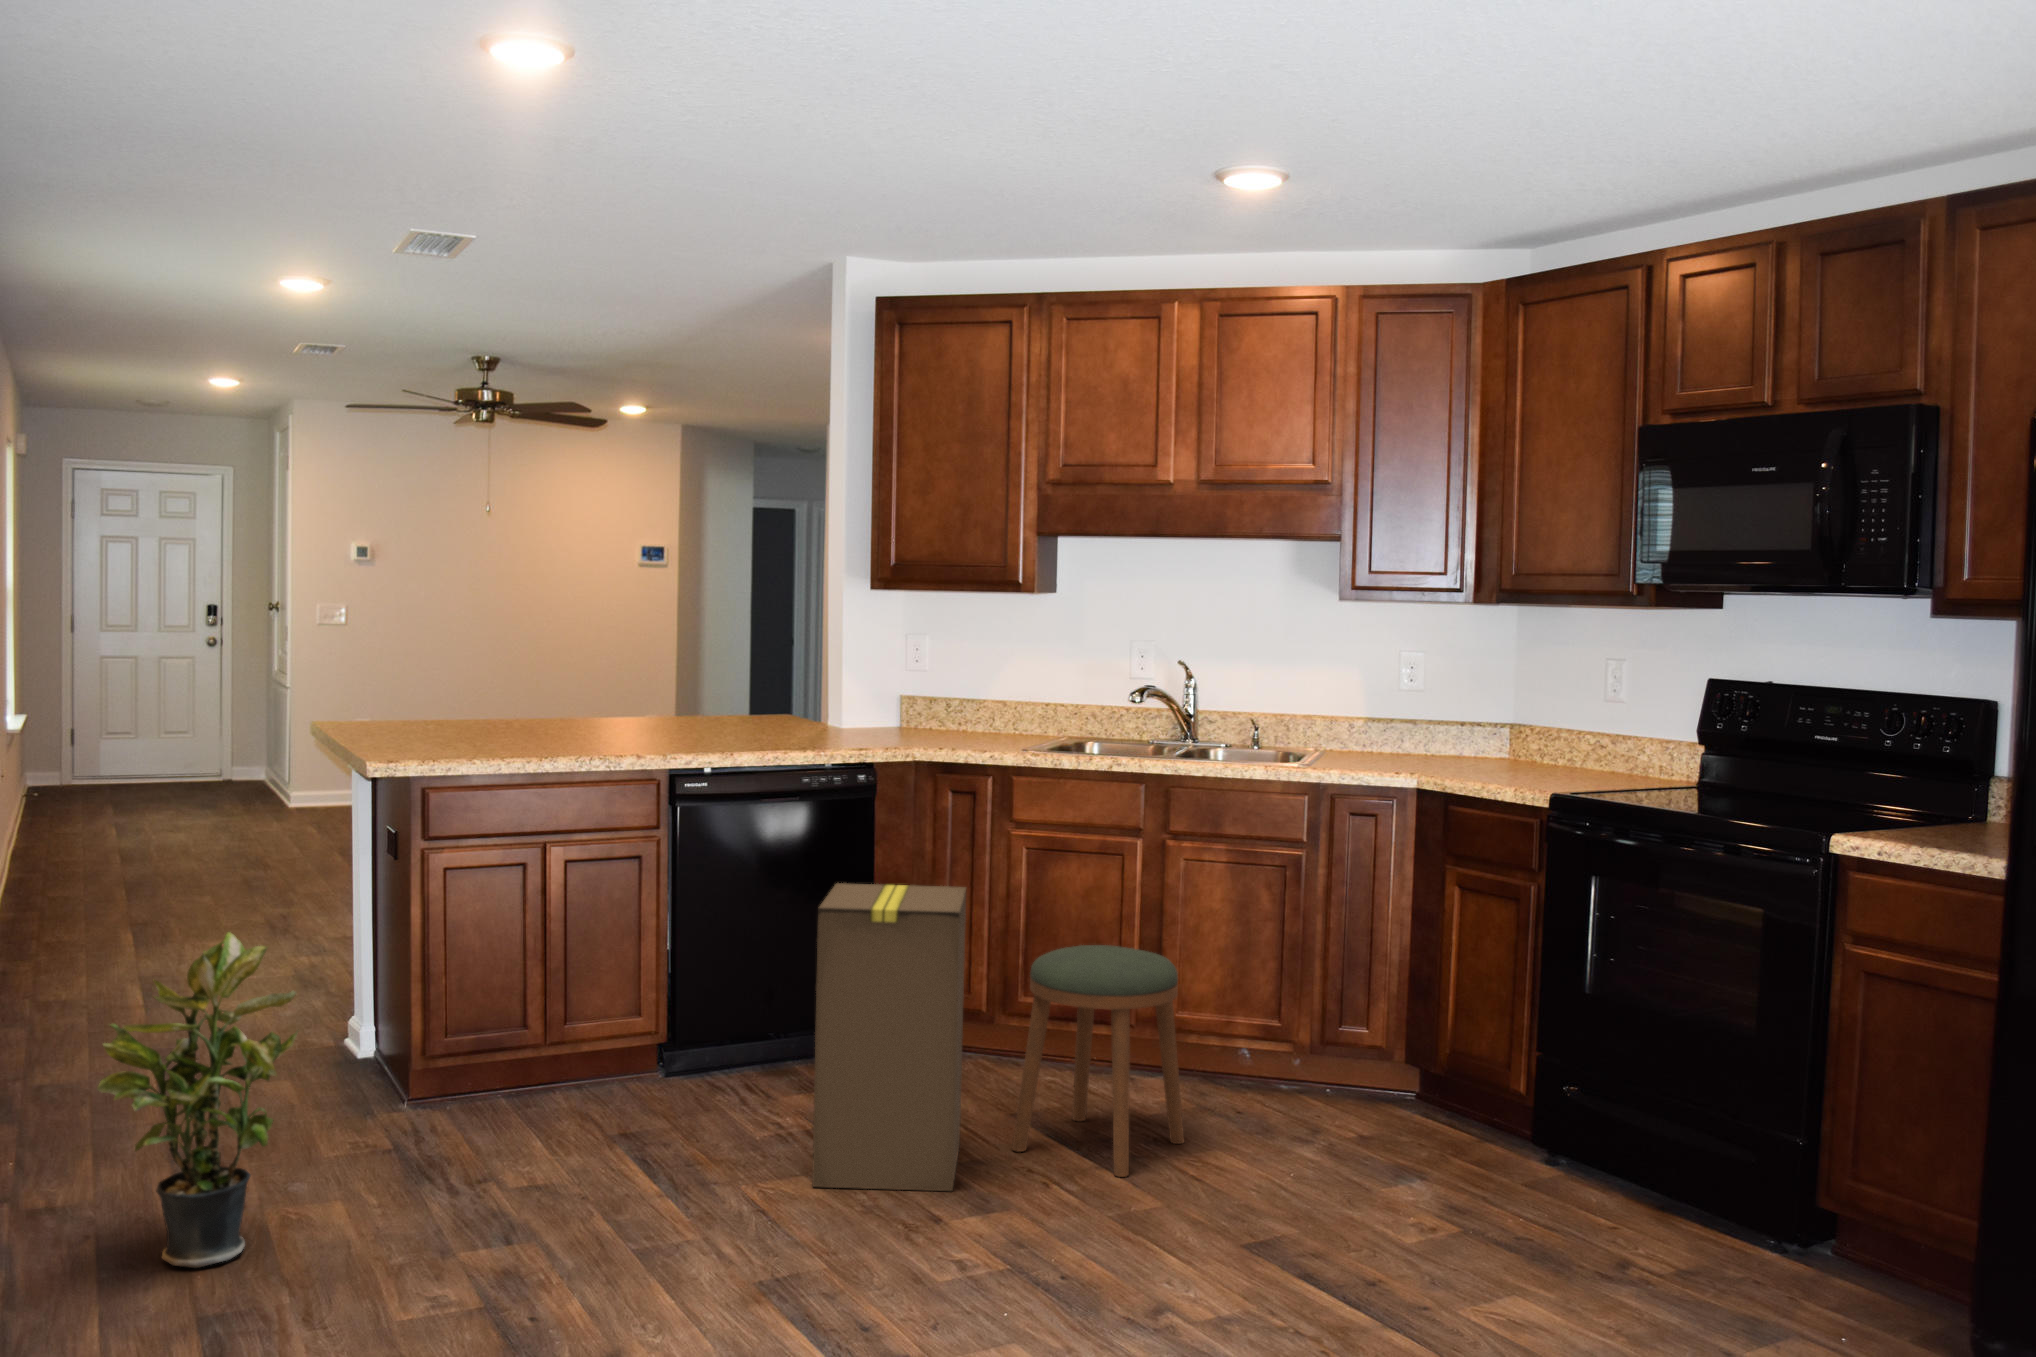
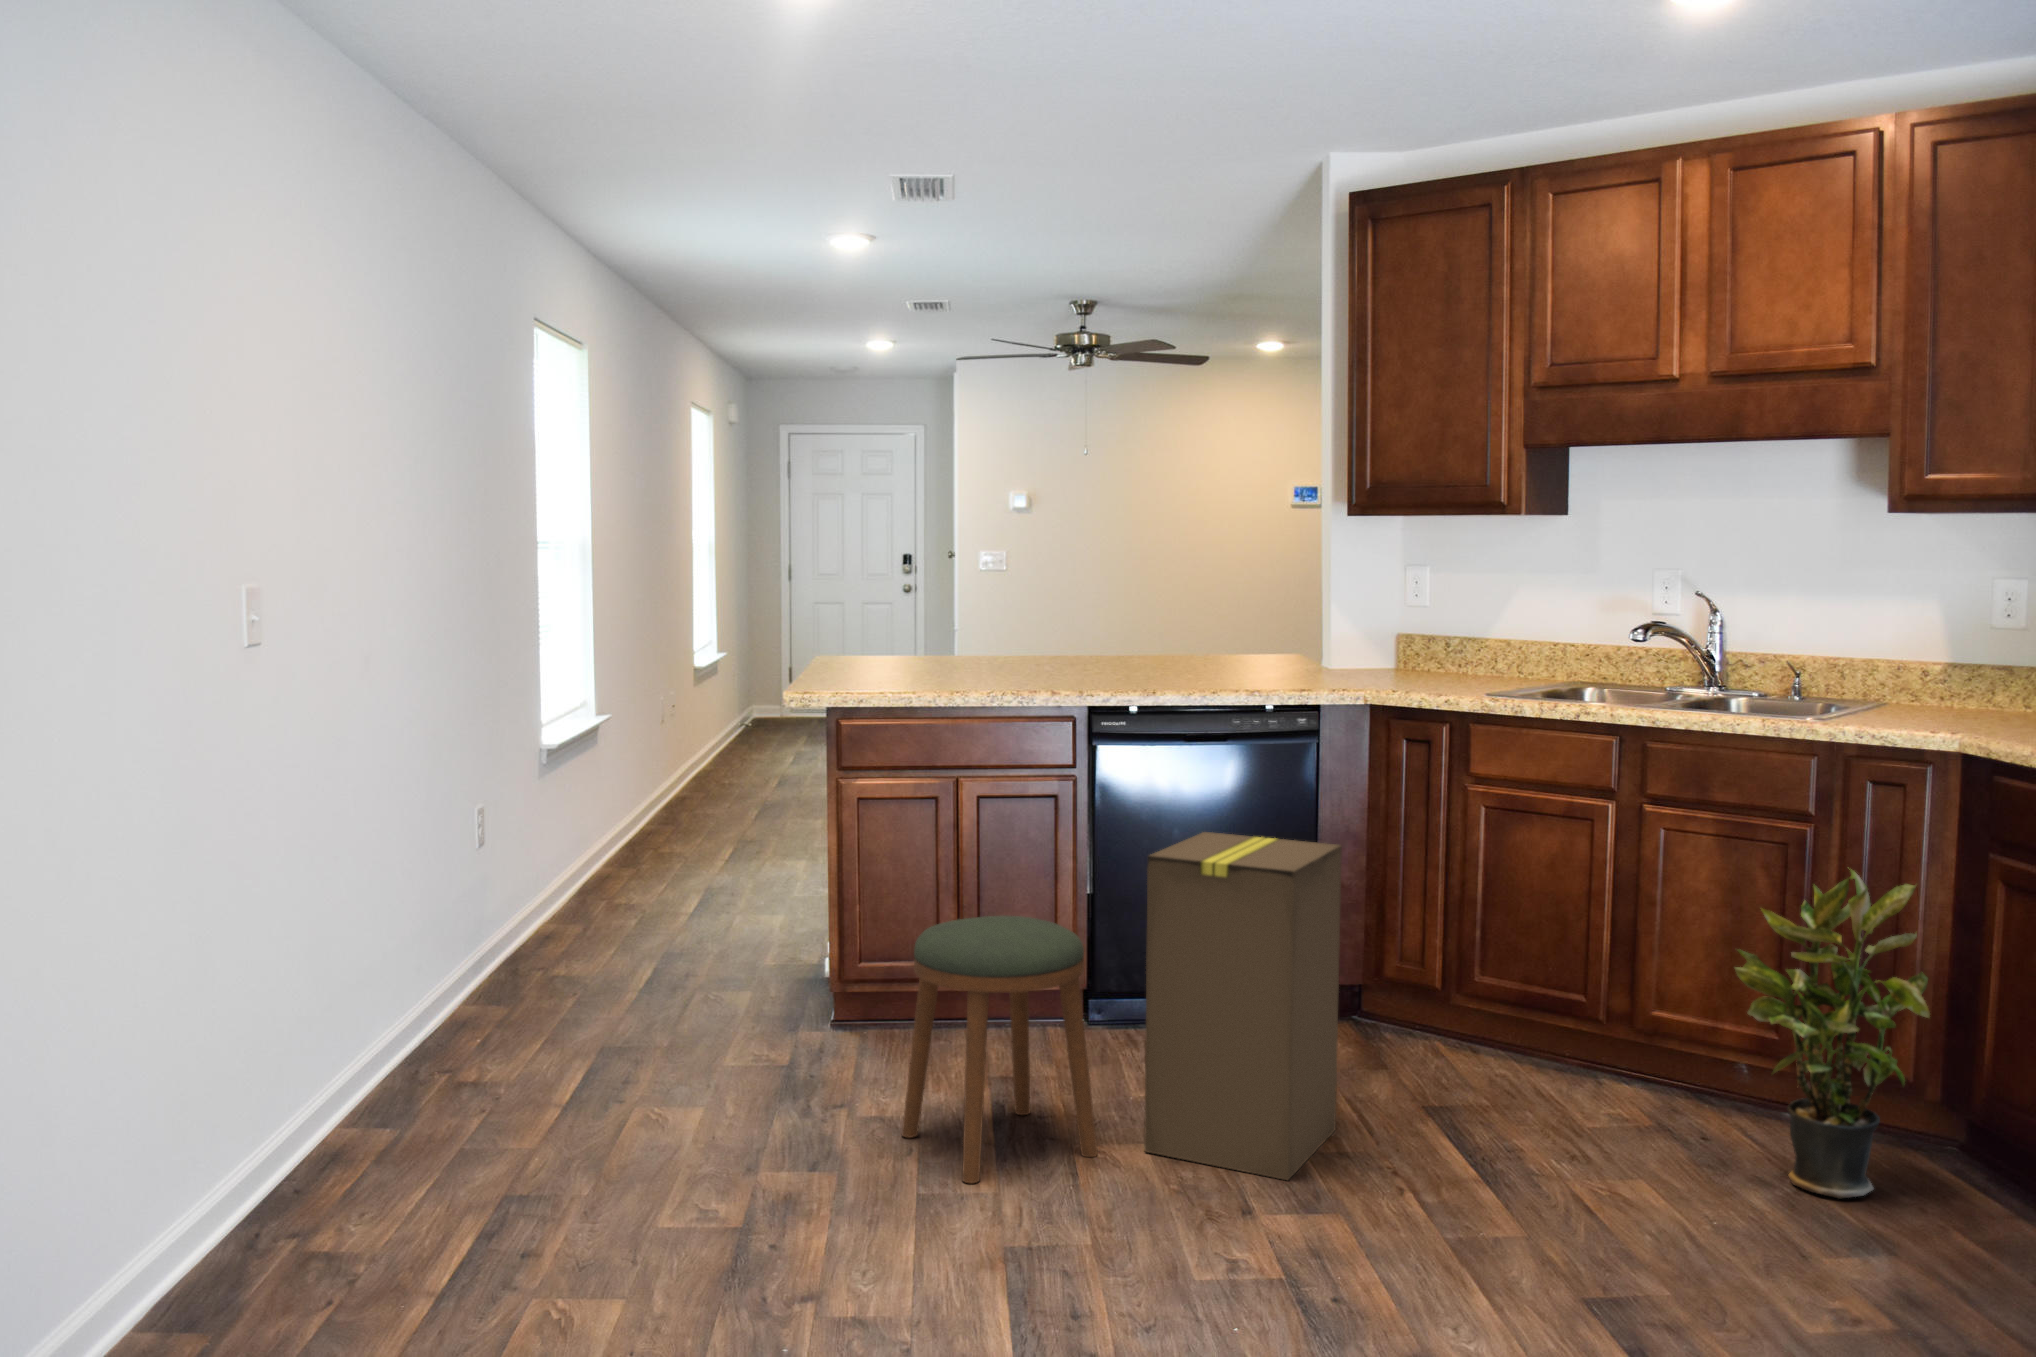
potted plant: present [97,932,298,1268] -> present [1735,870,1930,1199]
stool: present [1012,945,1184,1177] -> present [902,915,1098,1183]

